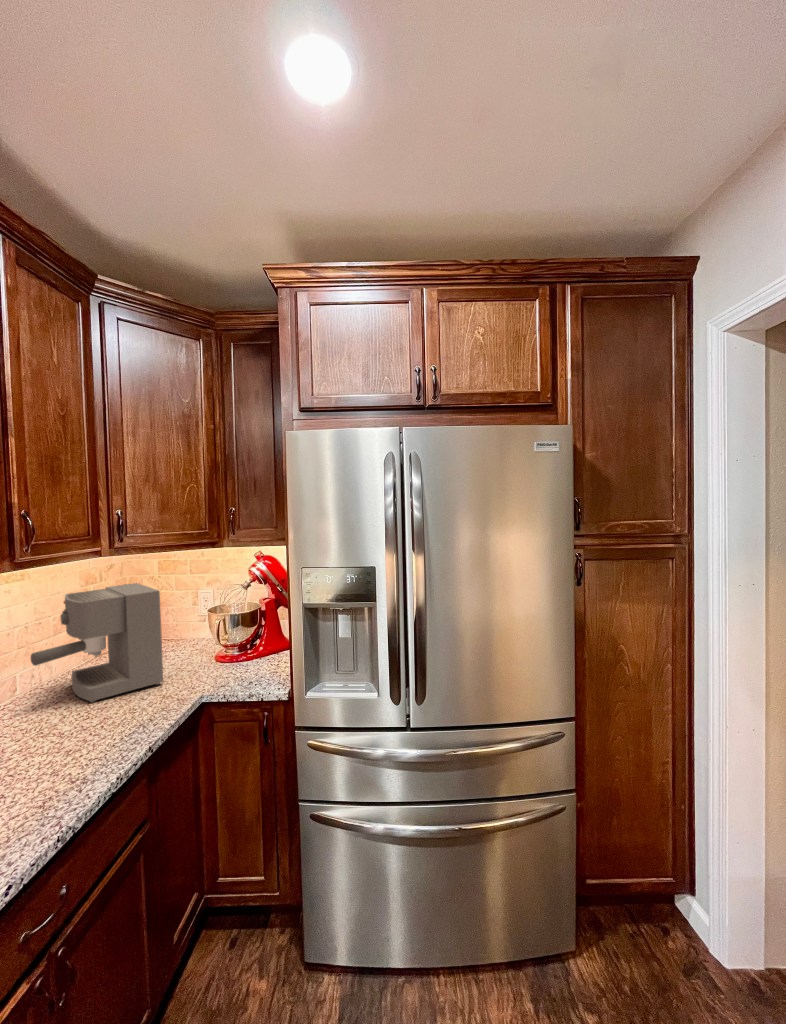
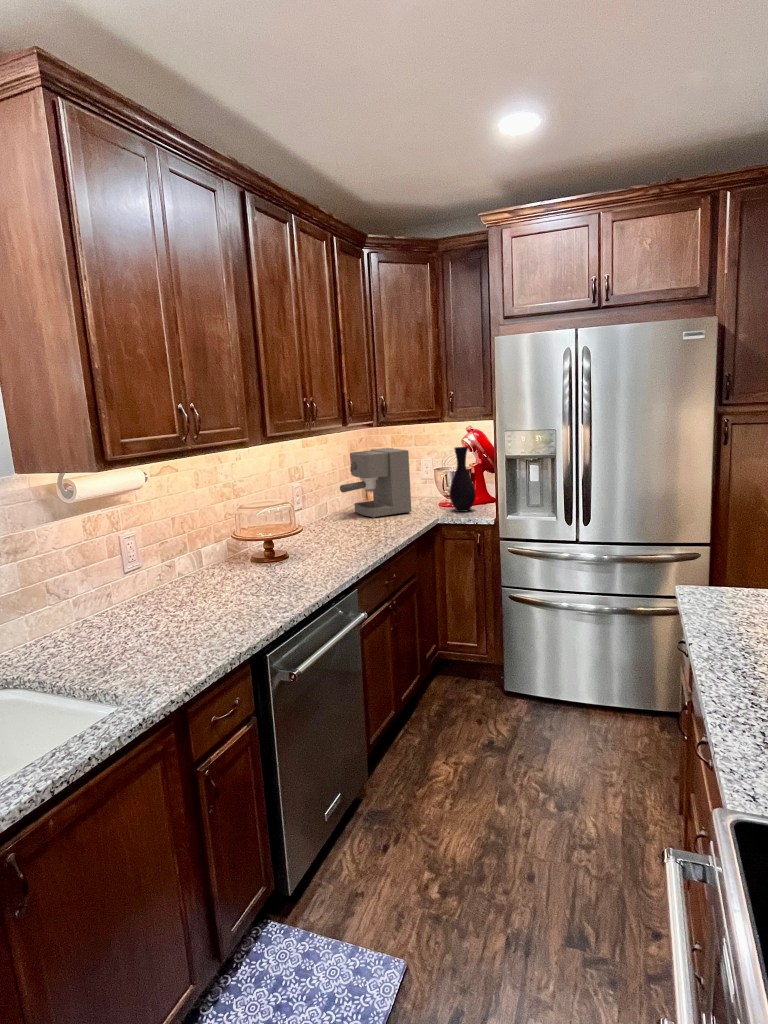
vase: none [224,582,263,676] -> present [449,447,476,512]

